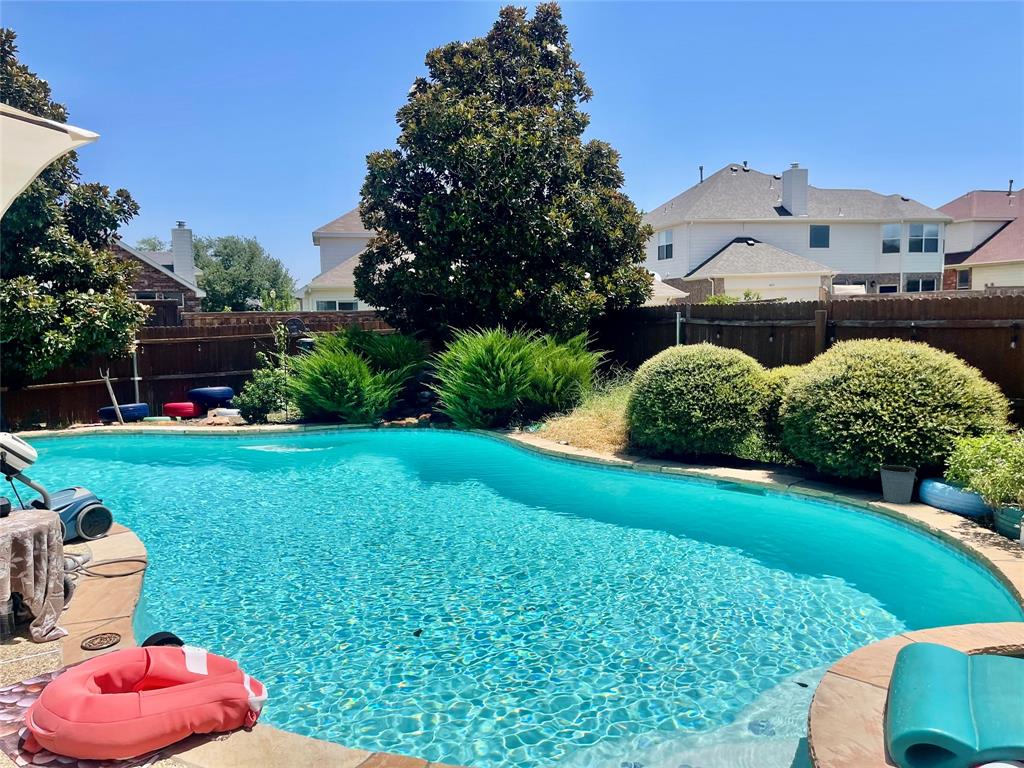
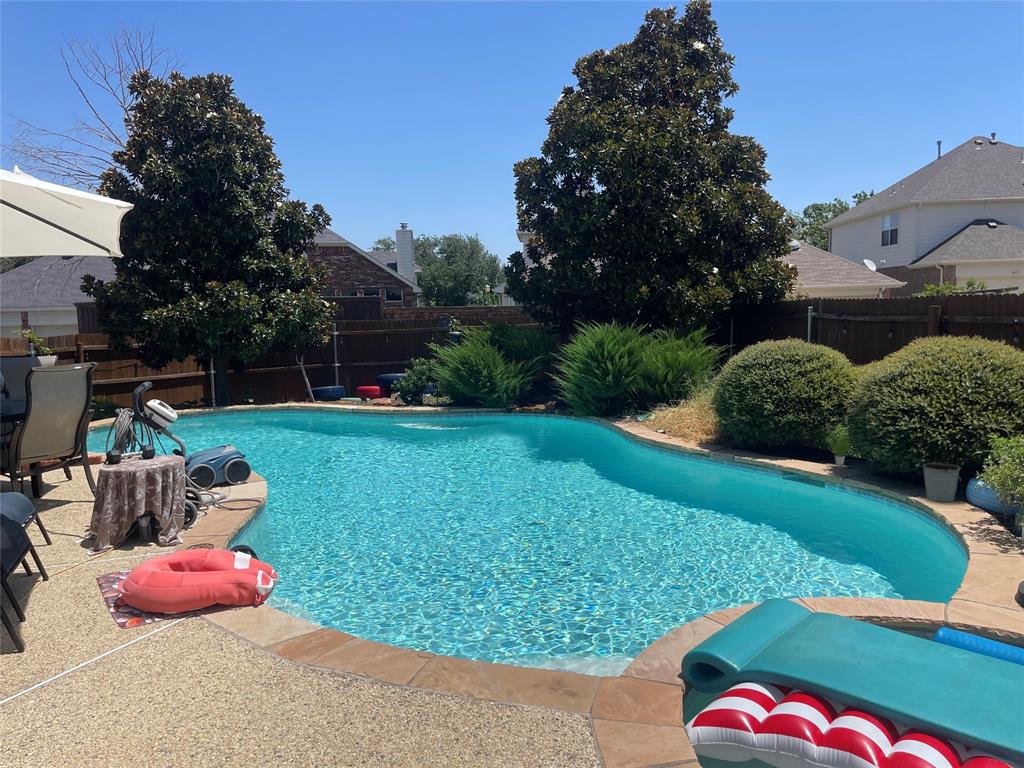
potted plant: none [751,433,783,469] -> present [828,431,852,465]

